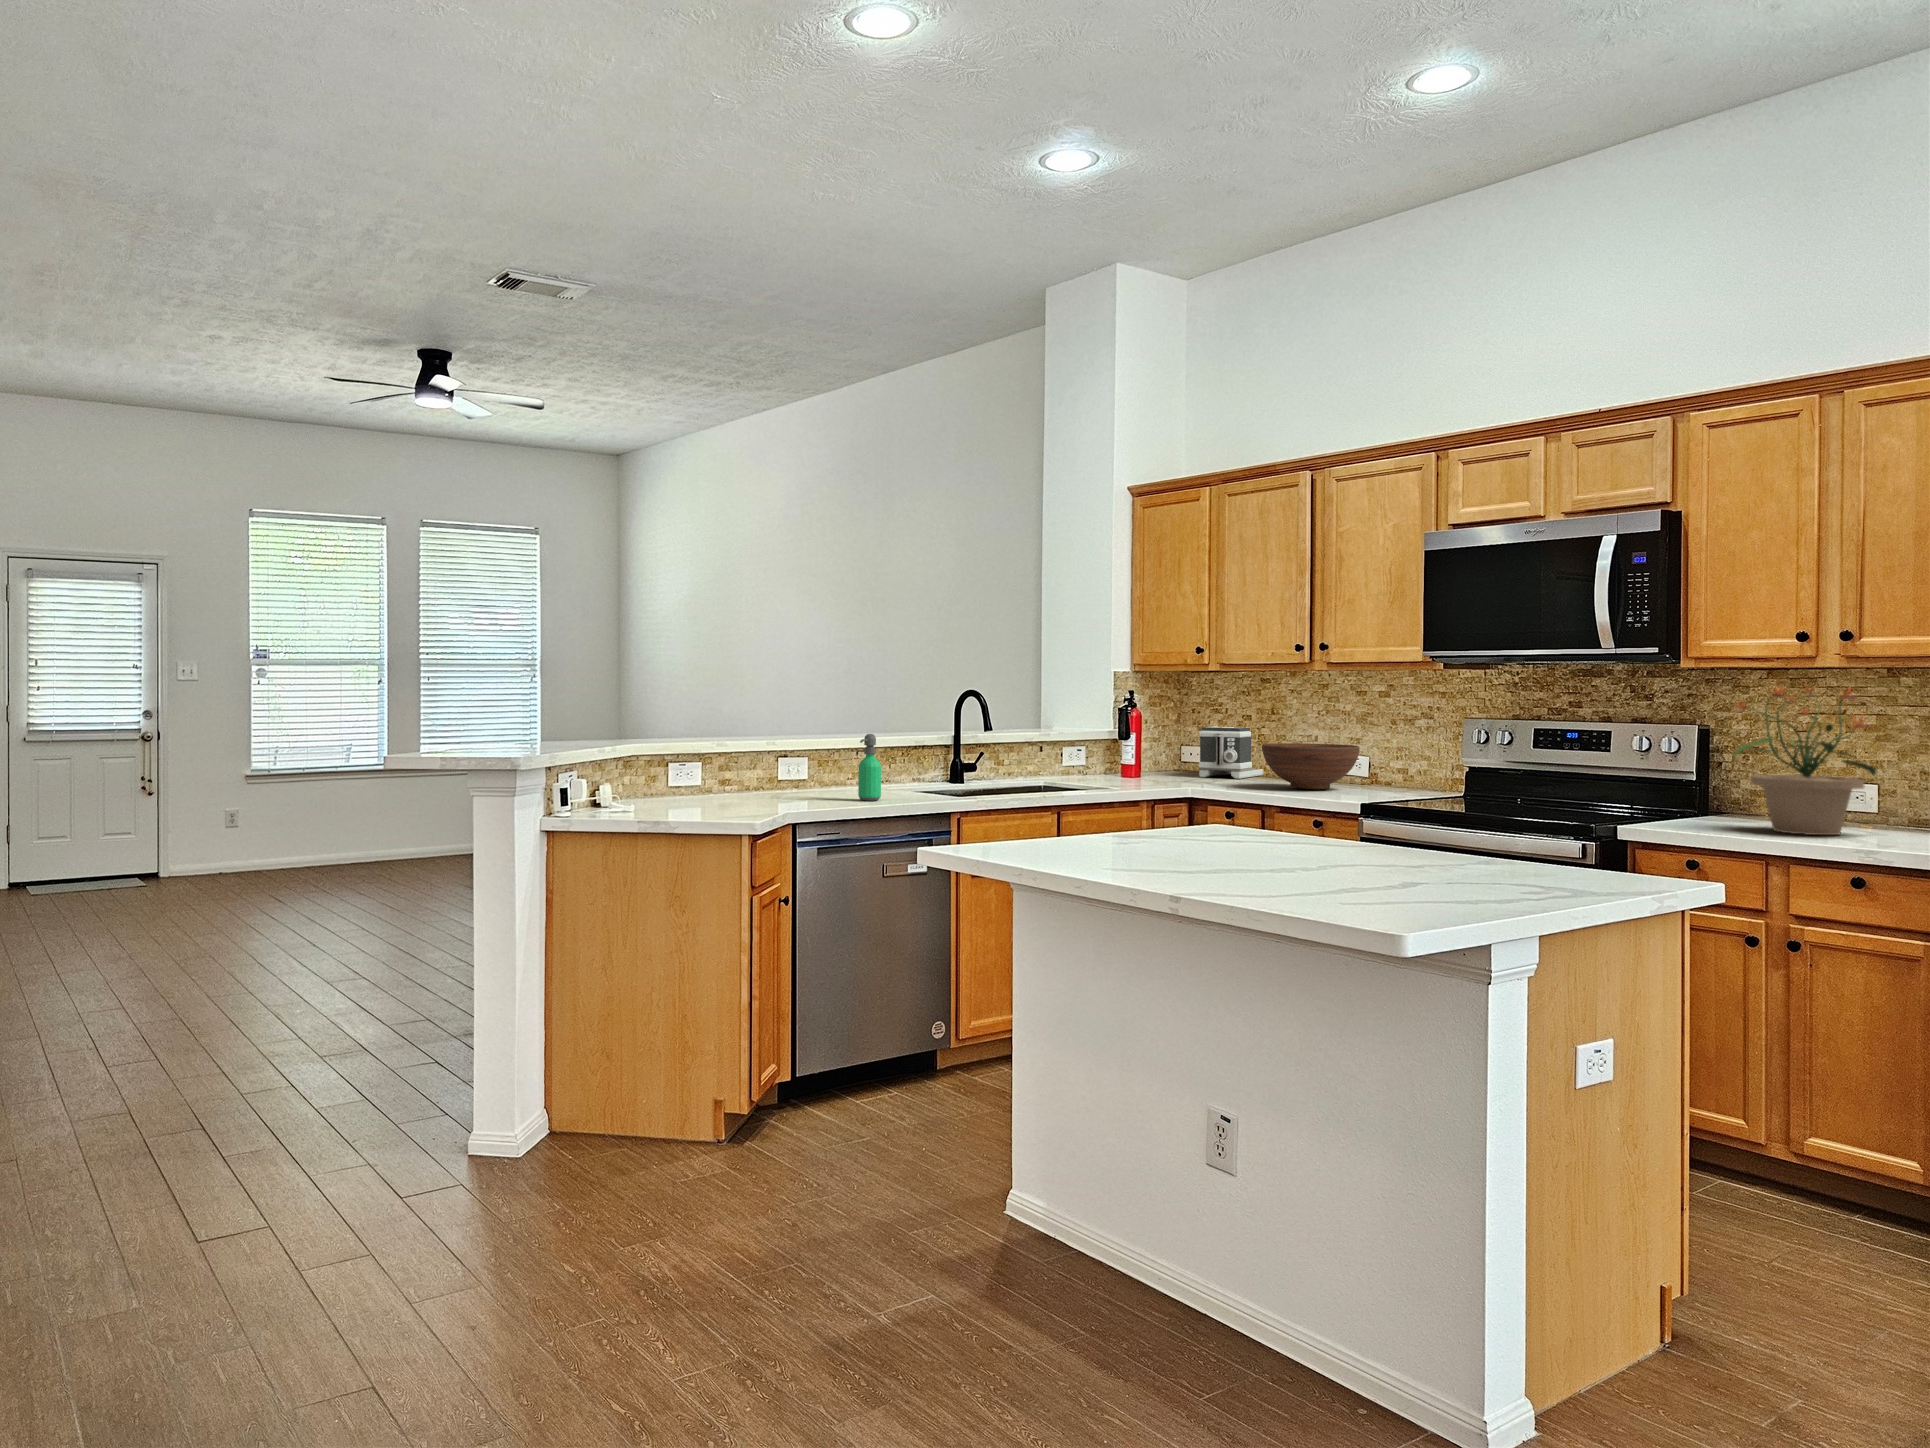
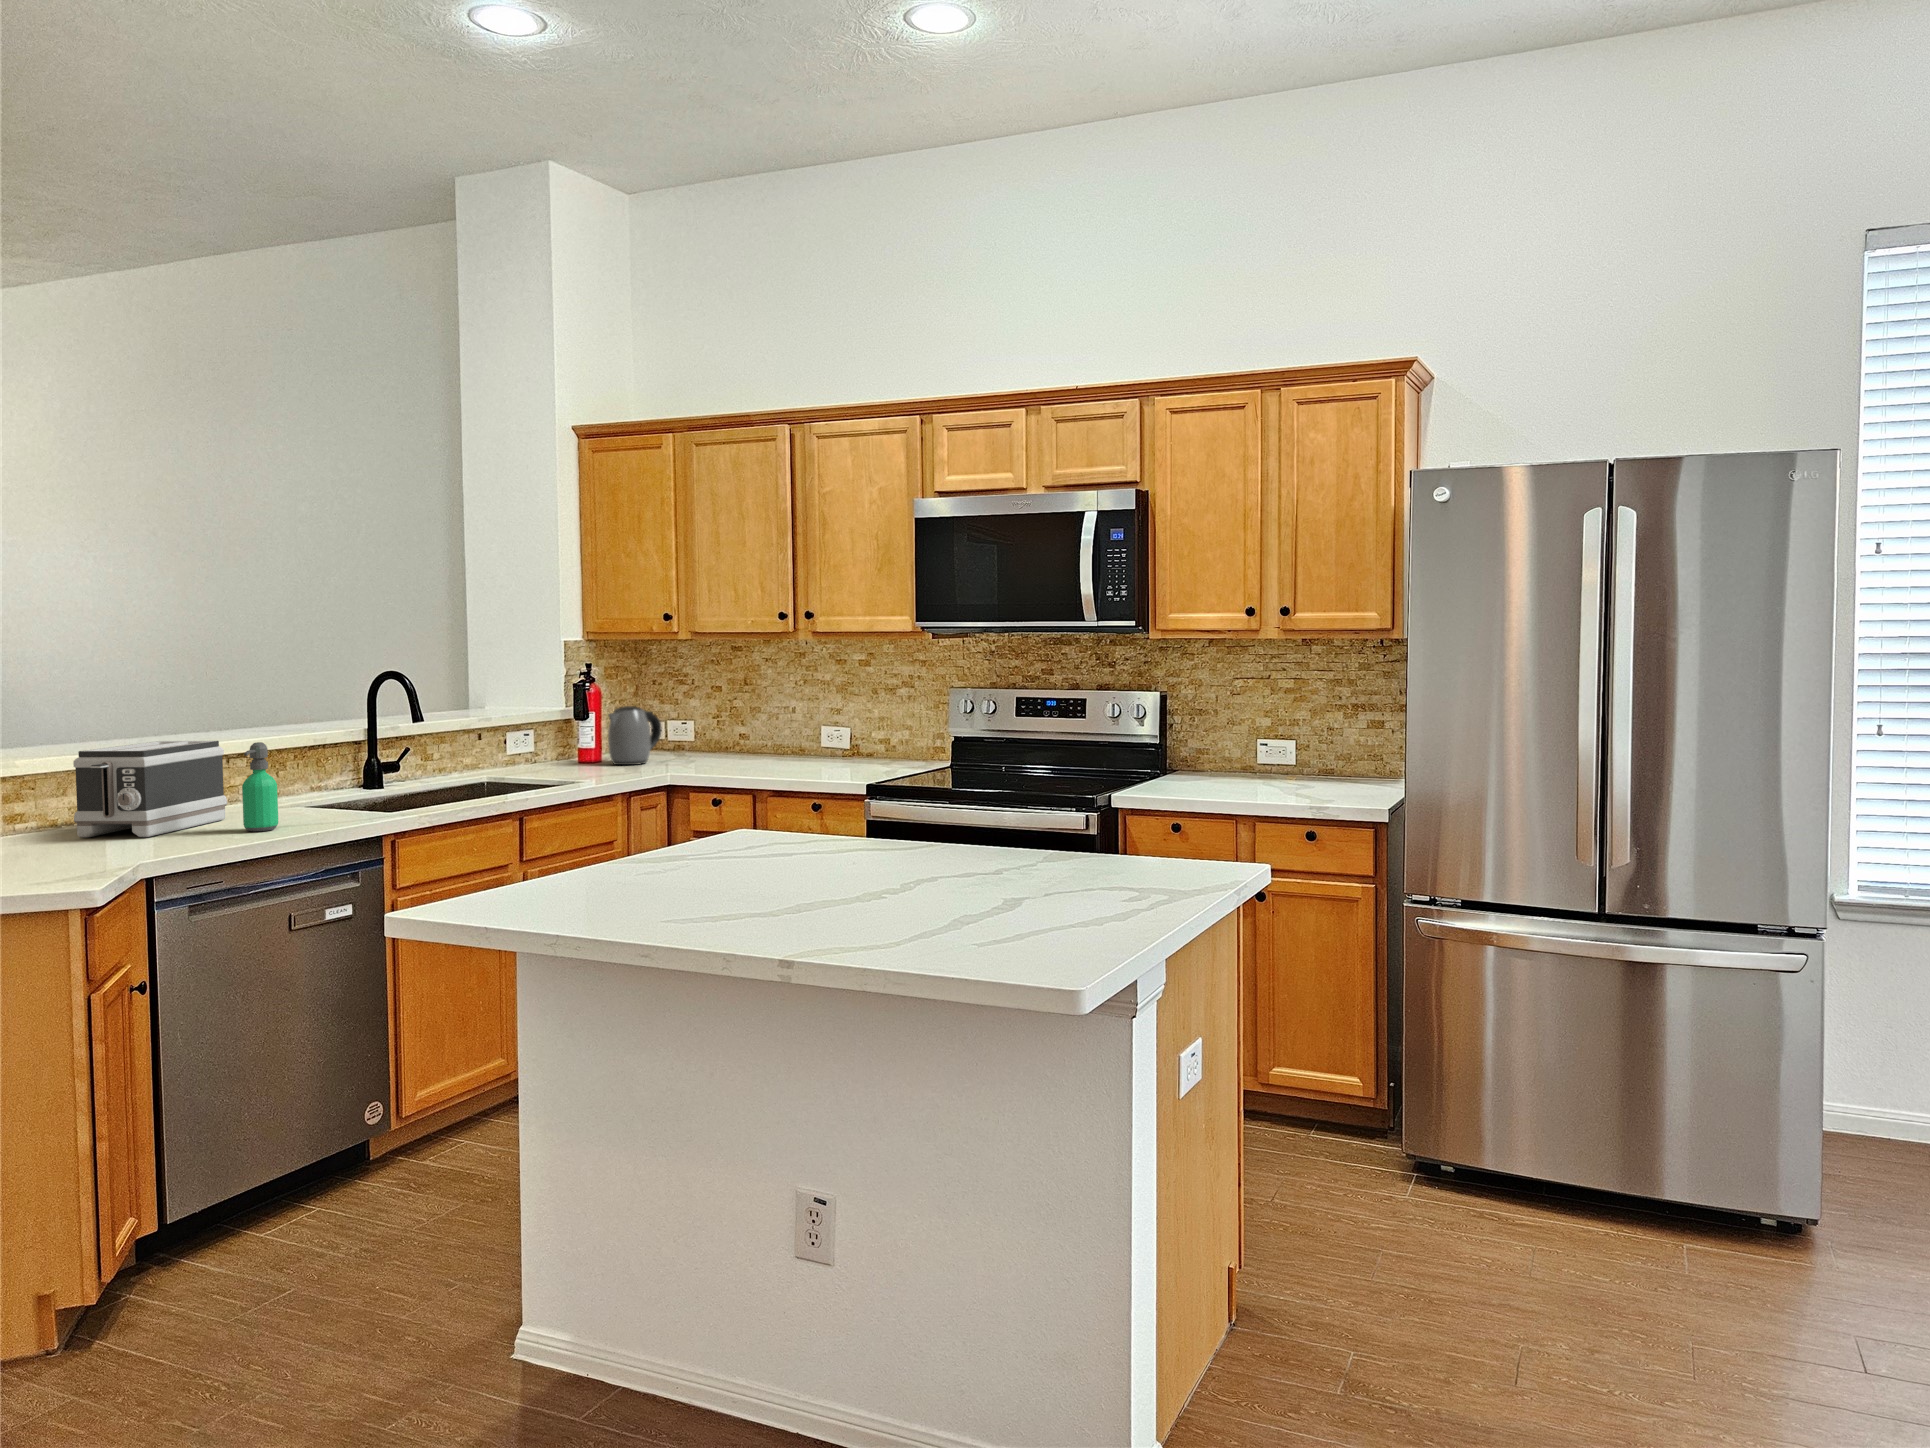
potted plant: present [1733,686,1876,835] -> none [1198,654,1313,793]
toaster: present [1198,726,1263,779] -> present [73,741,227,837]
kettle: none [1146,729,1193,781] -> present [608,706,661,765]
fruit bowl: present [1262,743,1360,789] -> none [744,717,844,767]

